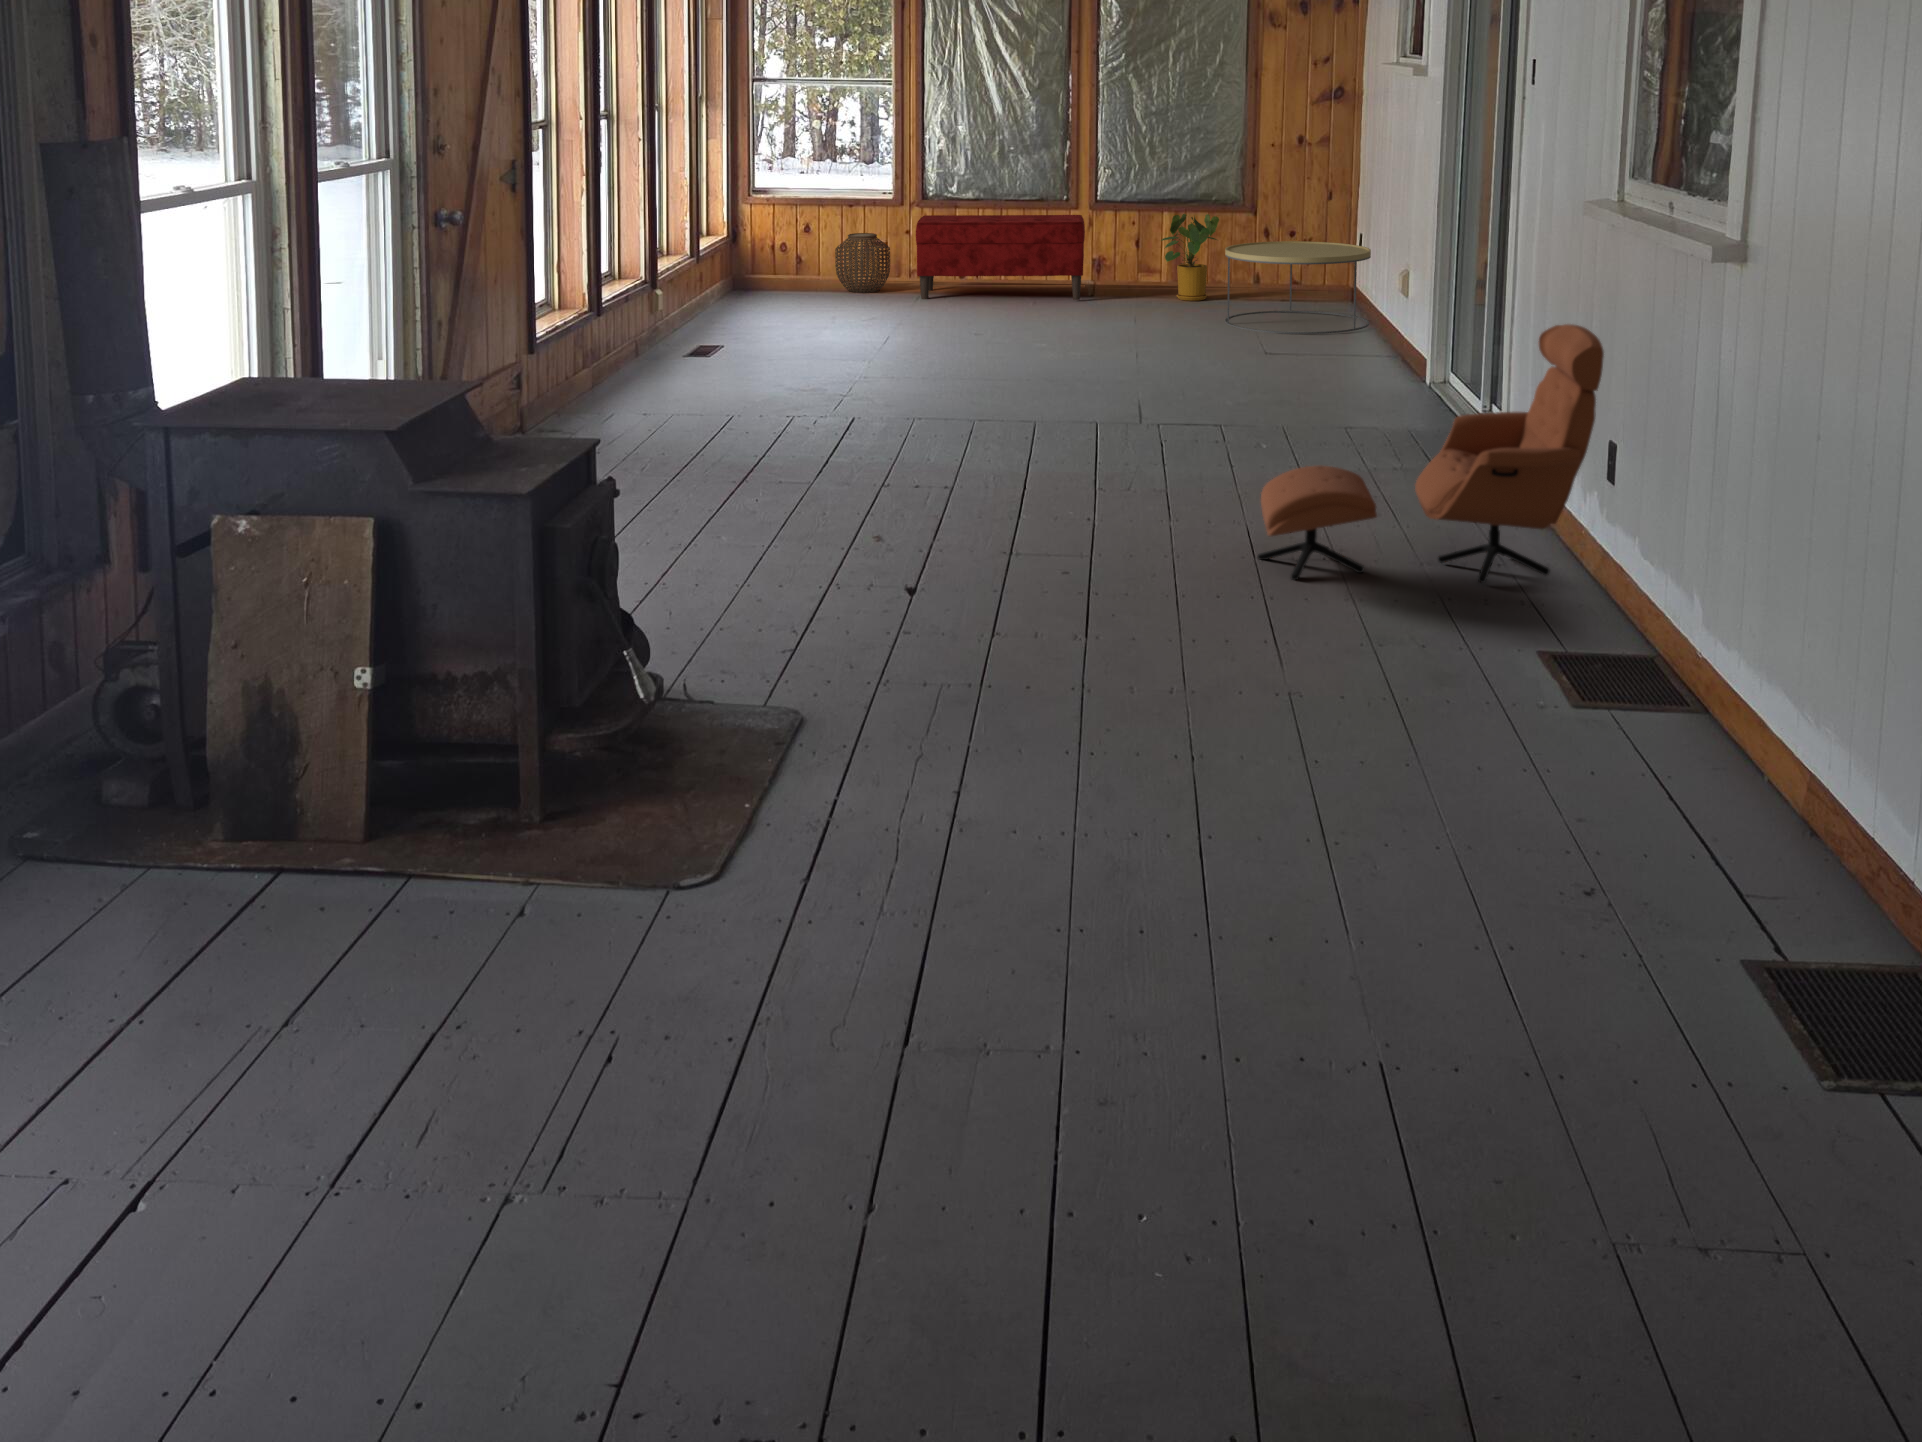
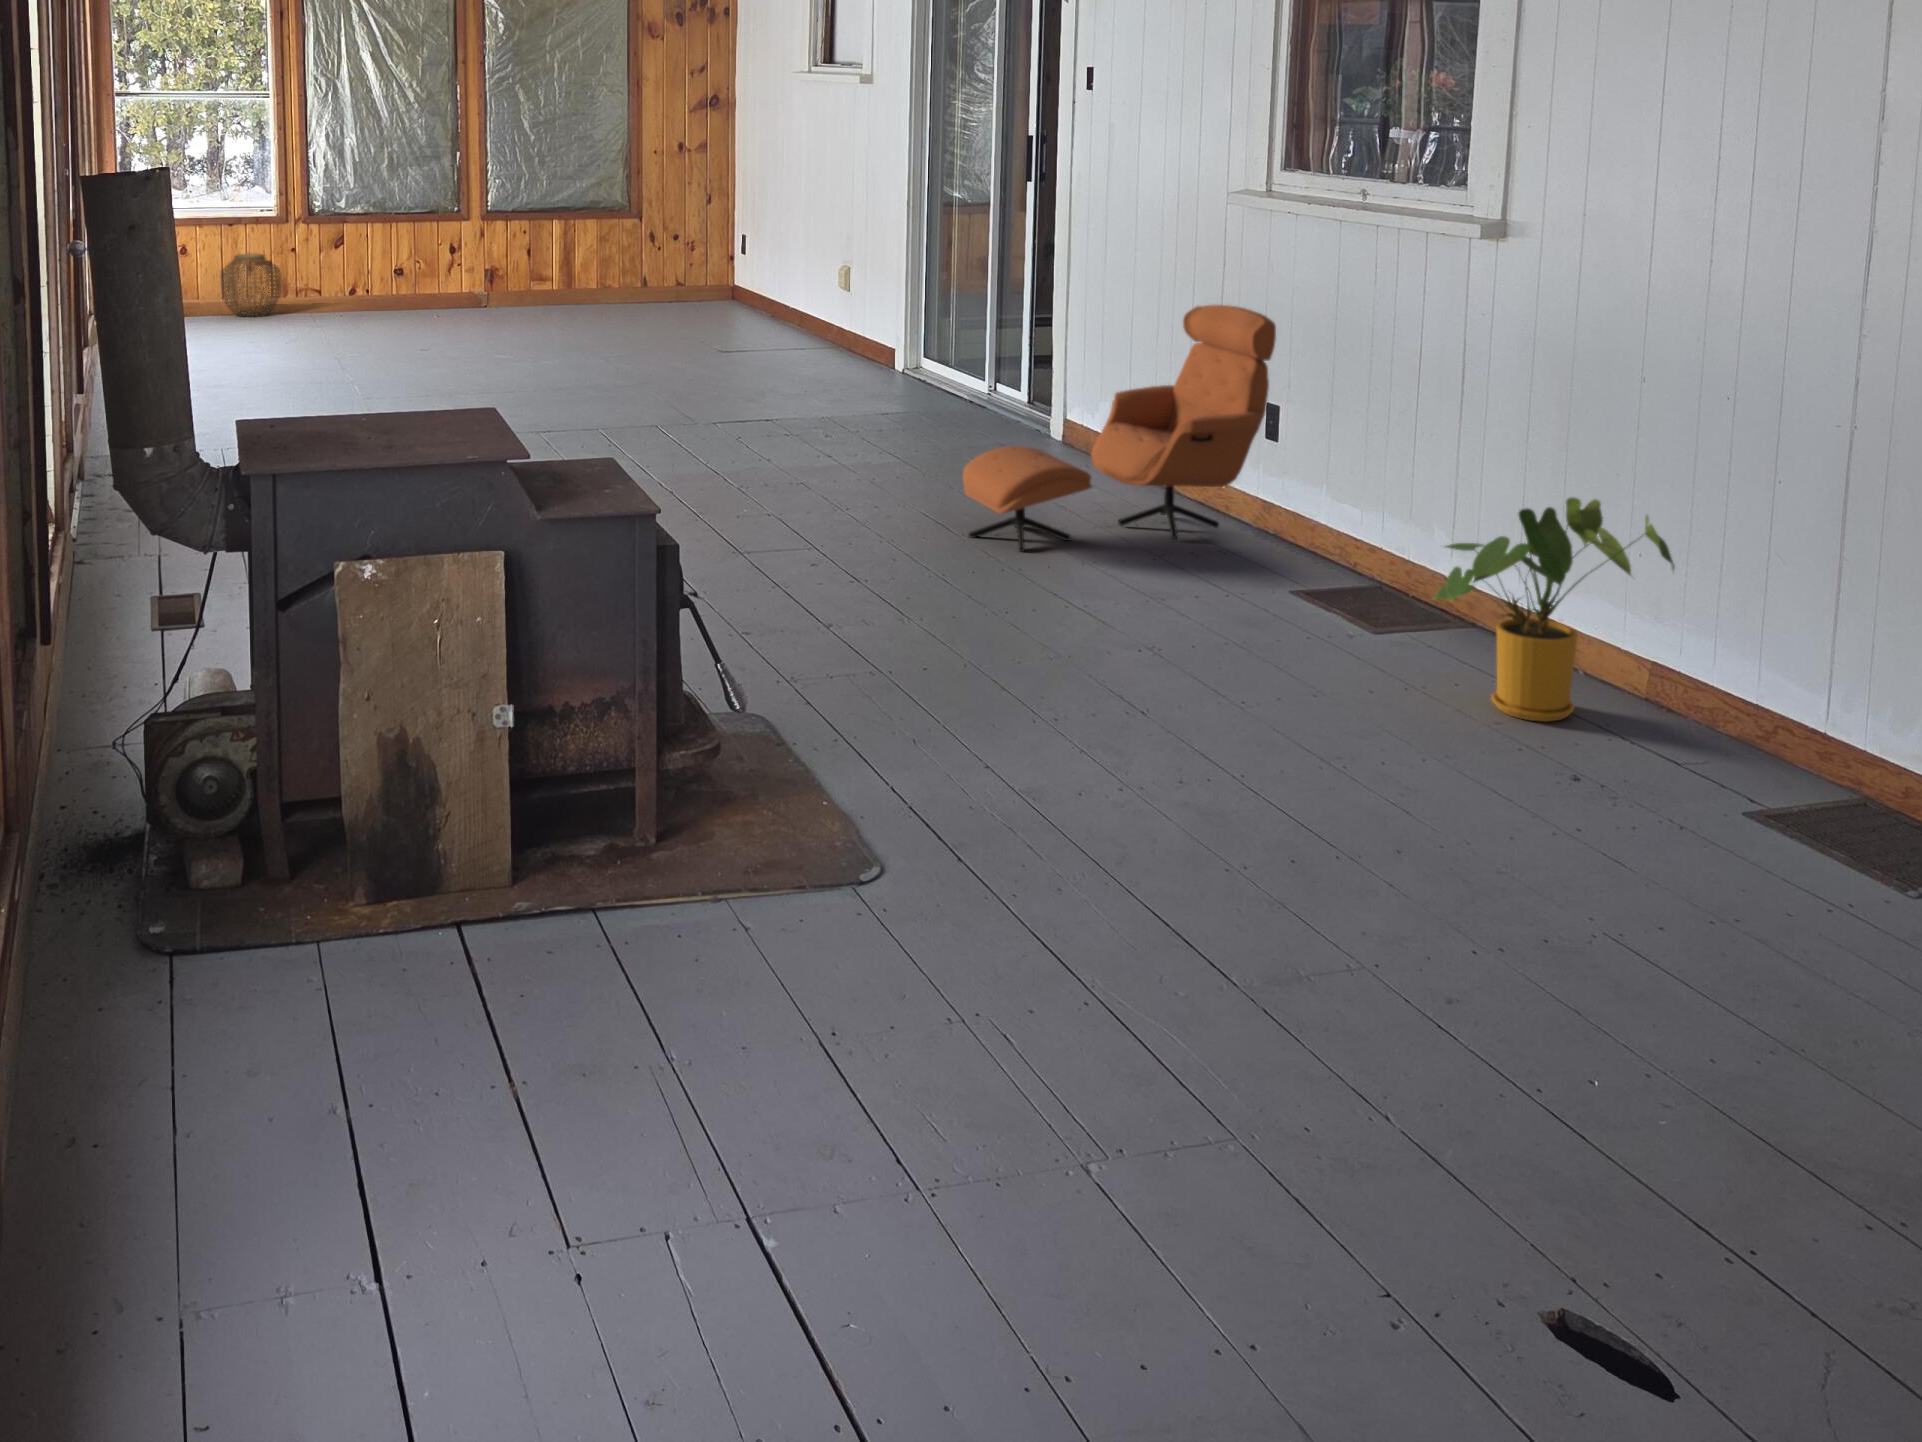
house plant: present [1161,214,1219,301] -> present [1434,498,1675,722]
bench: present [916,215,1085,300] -> none [310,227,493,321]
coffee table: present [1225,241,1371,334] -> none [650,246,790,335]

